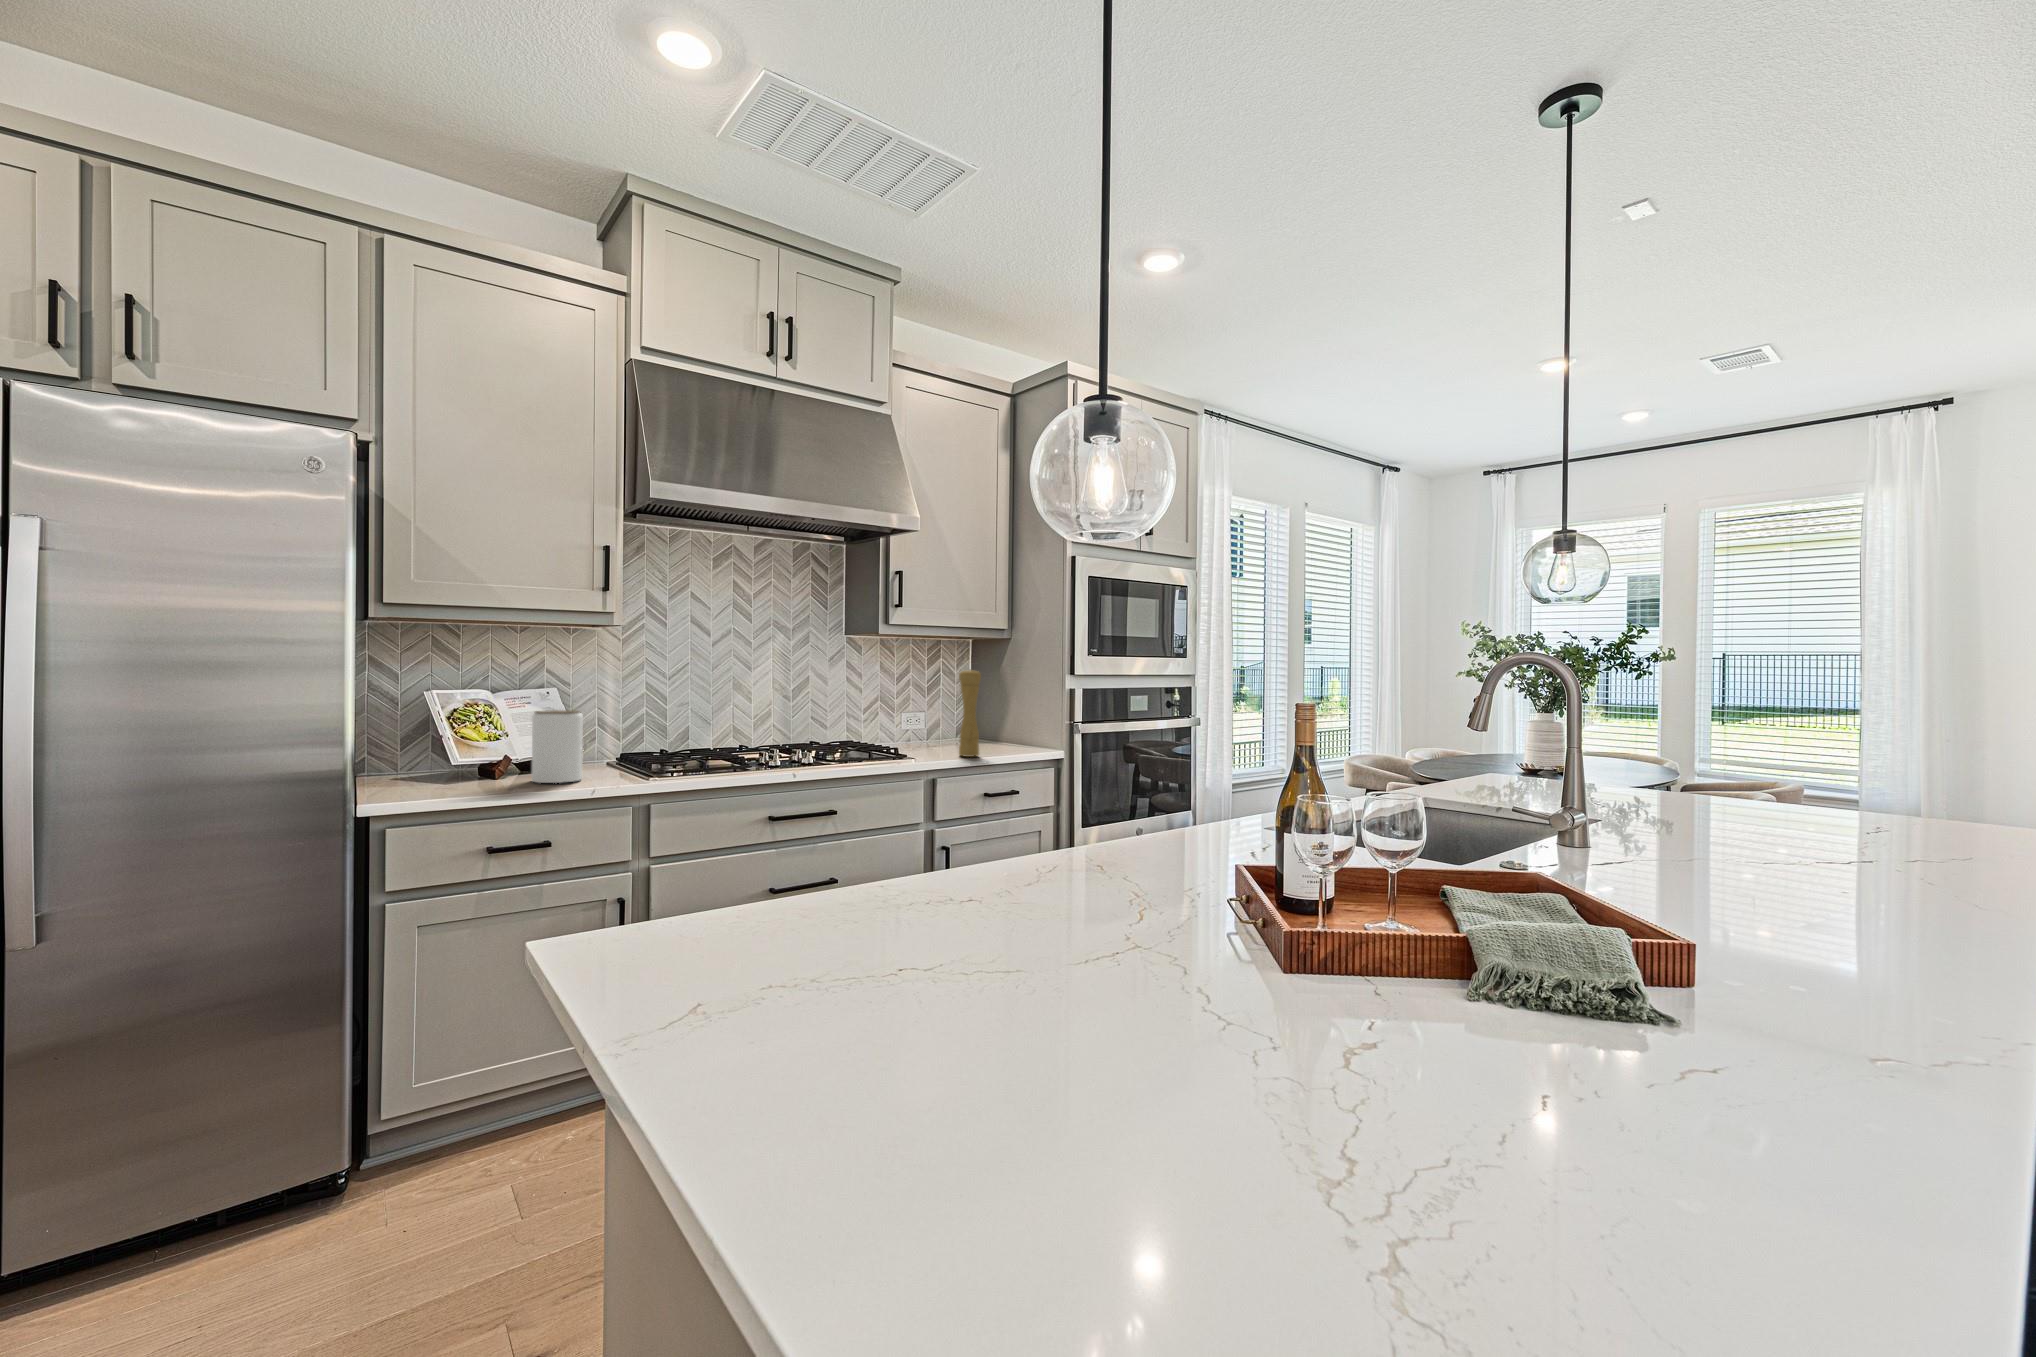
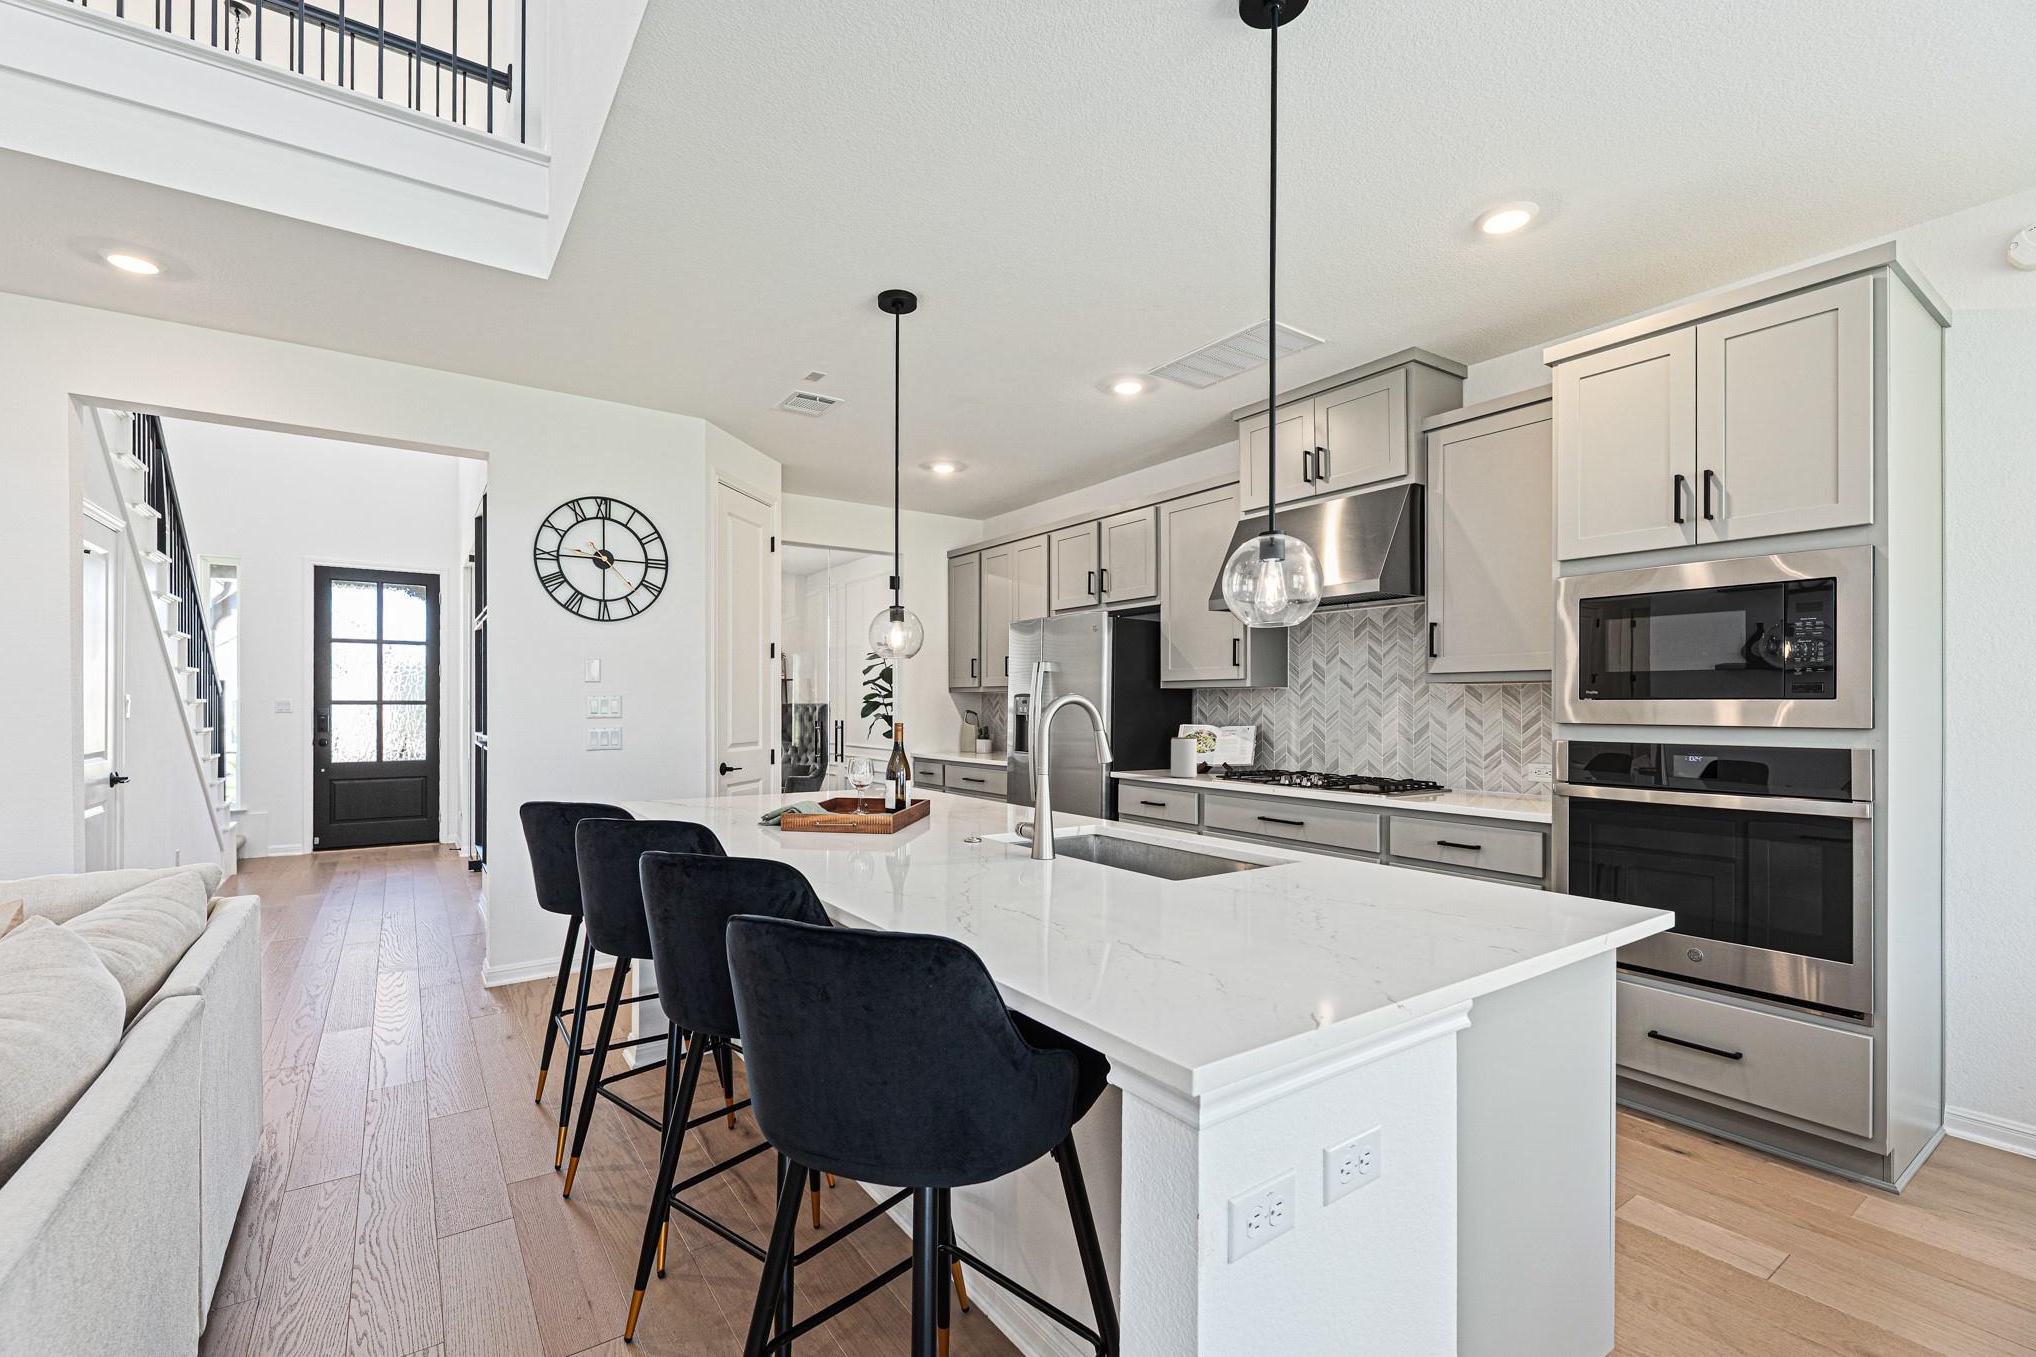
pepper mill: present [959,669,981,757] -> none [1419,715,1442,801]

